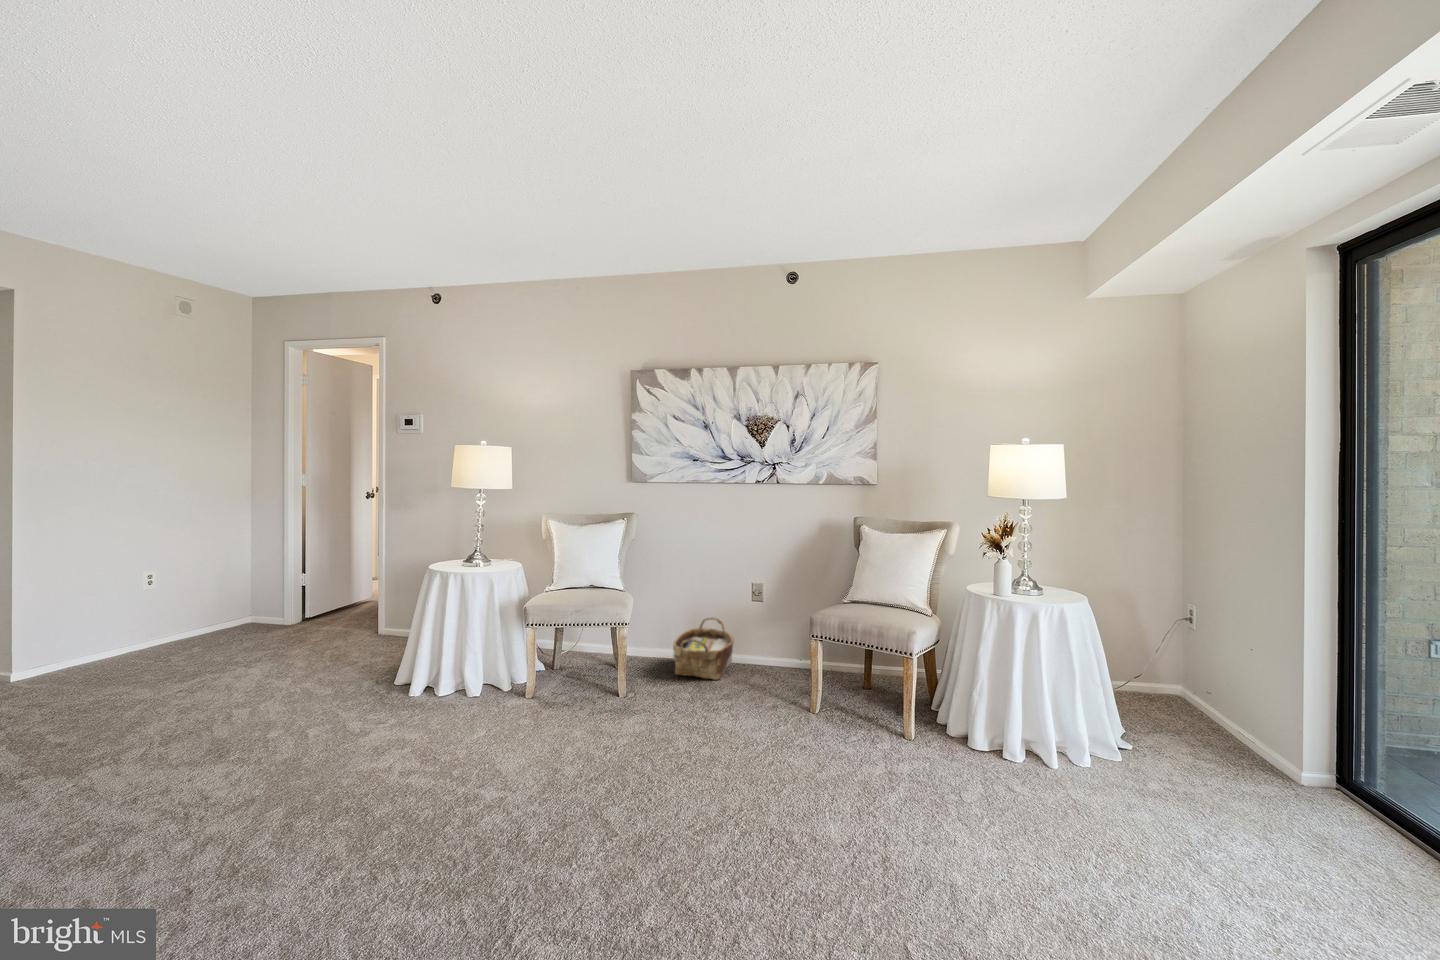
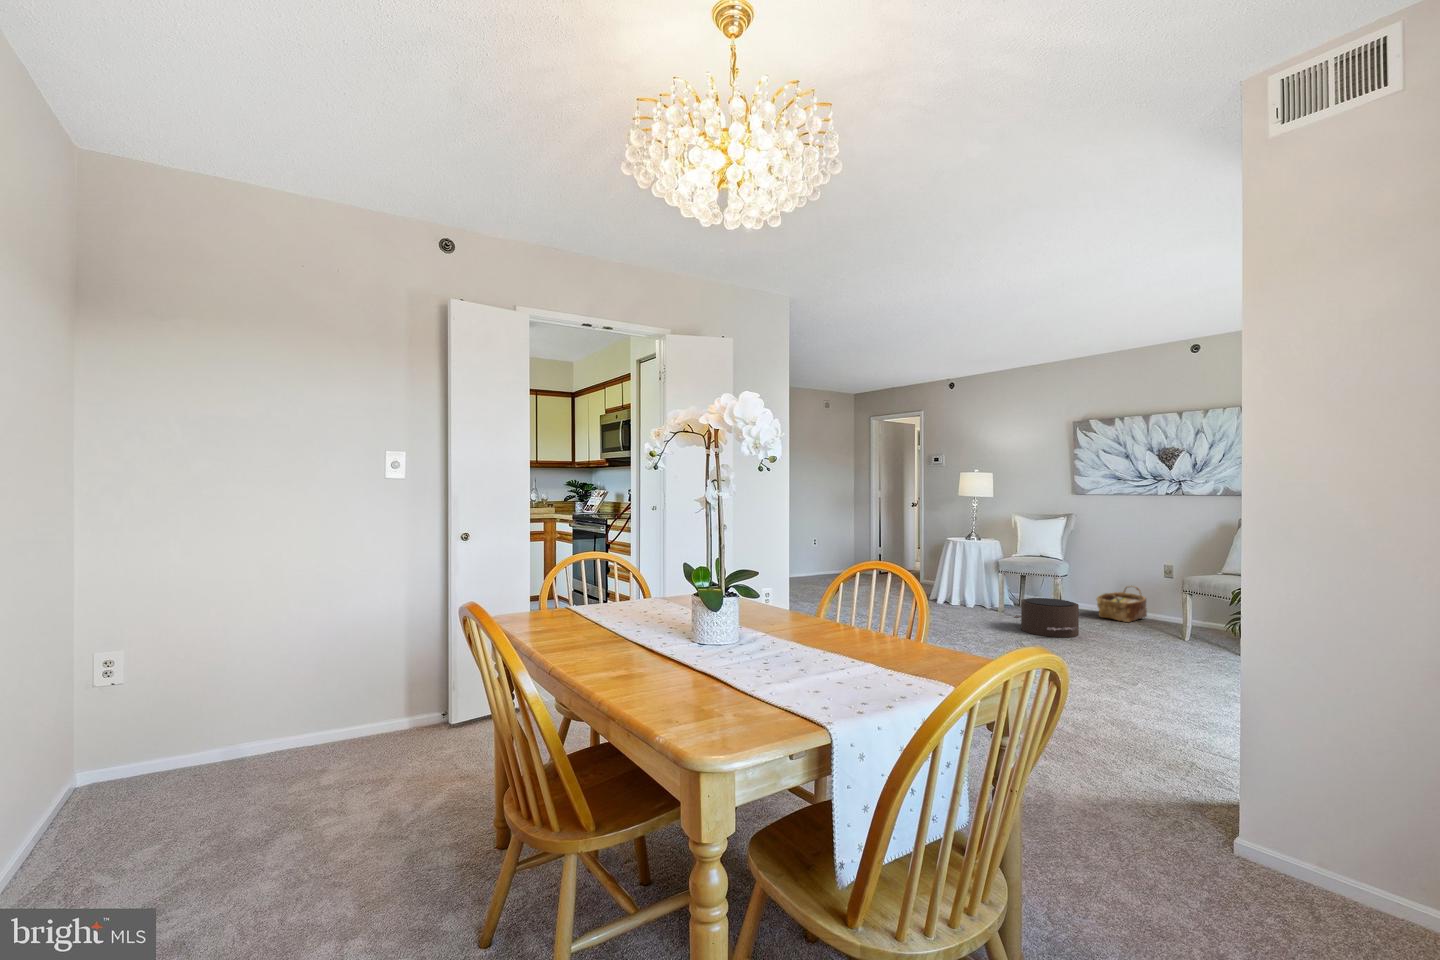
pouf: none [564,676,689,768] -> present [1014,598,1079,637]

